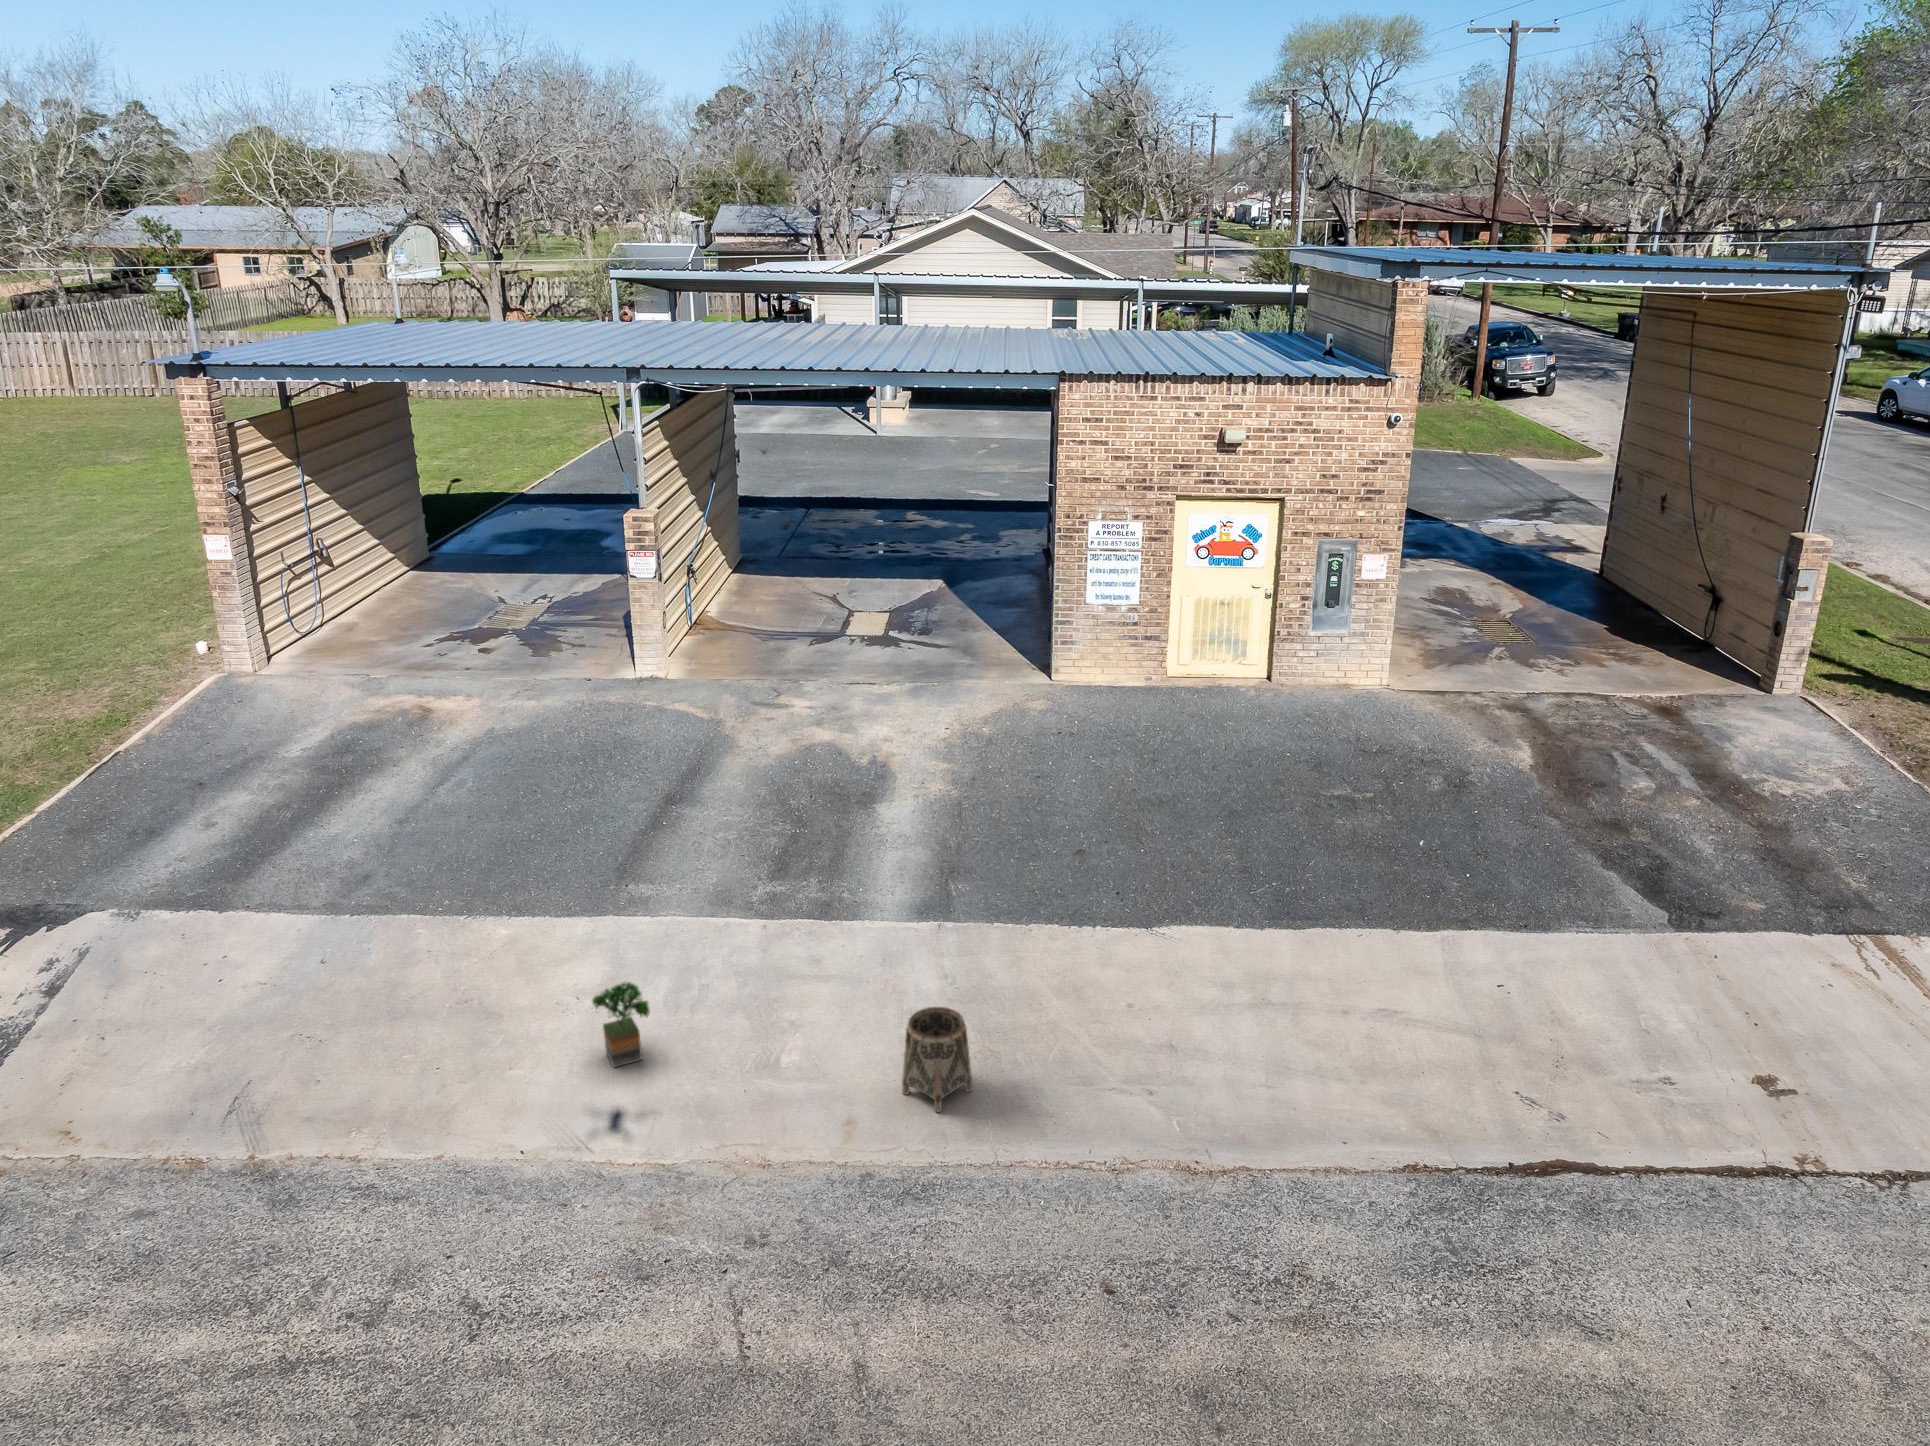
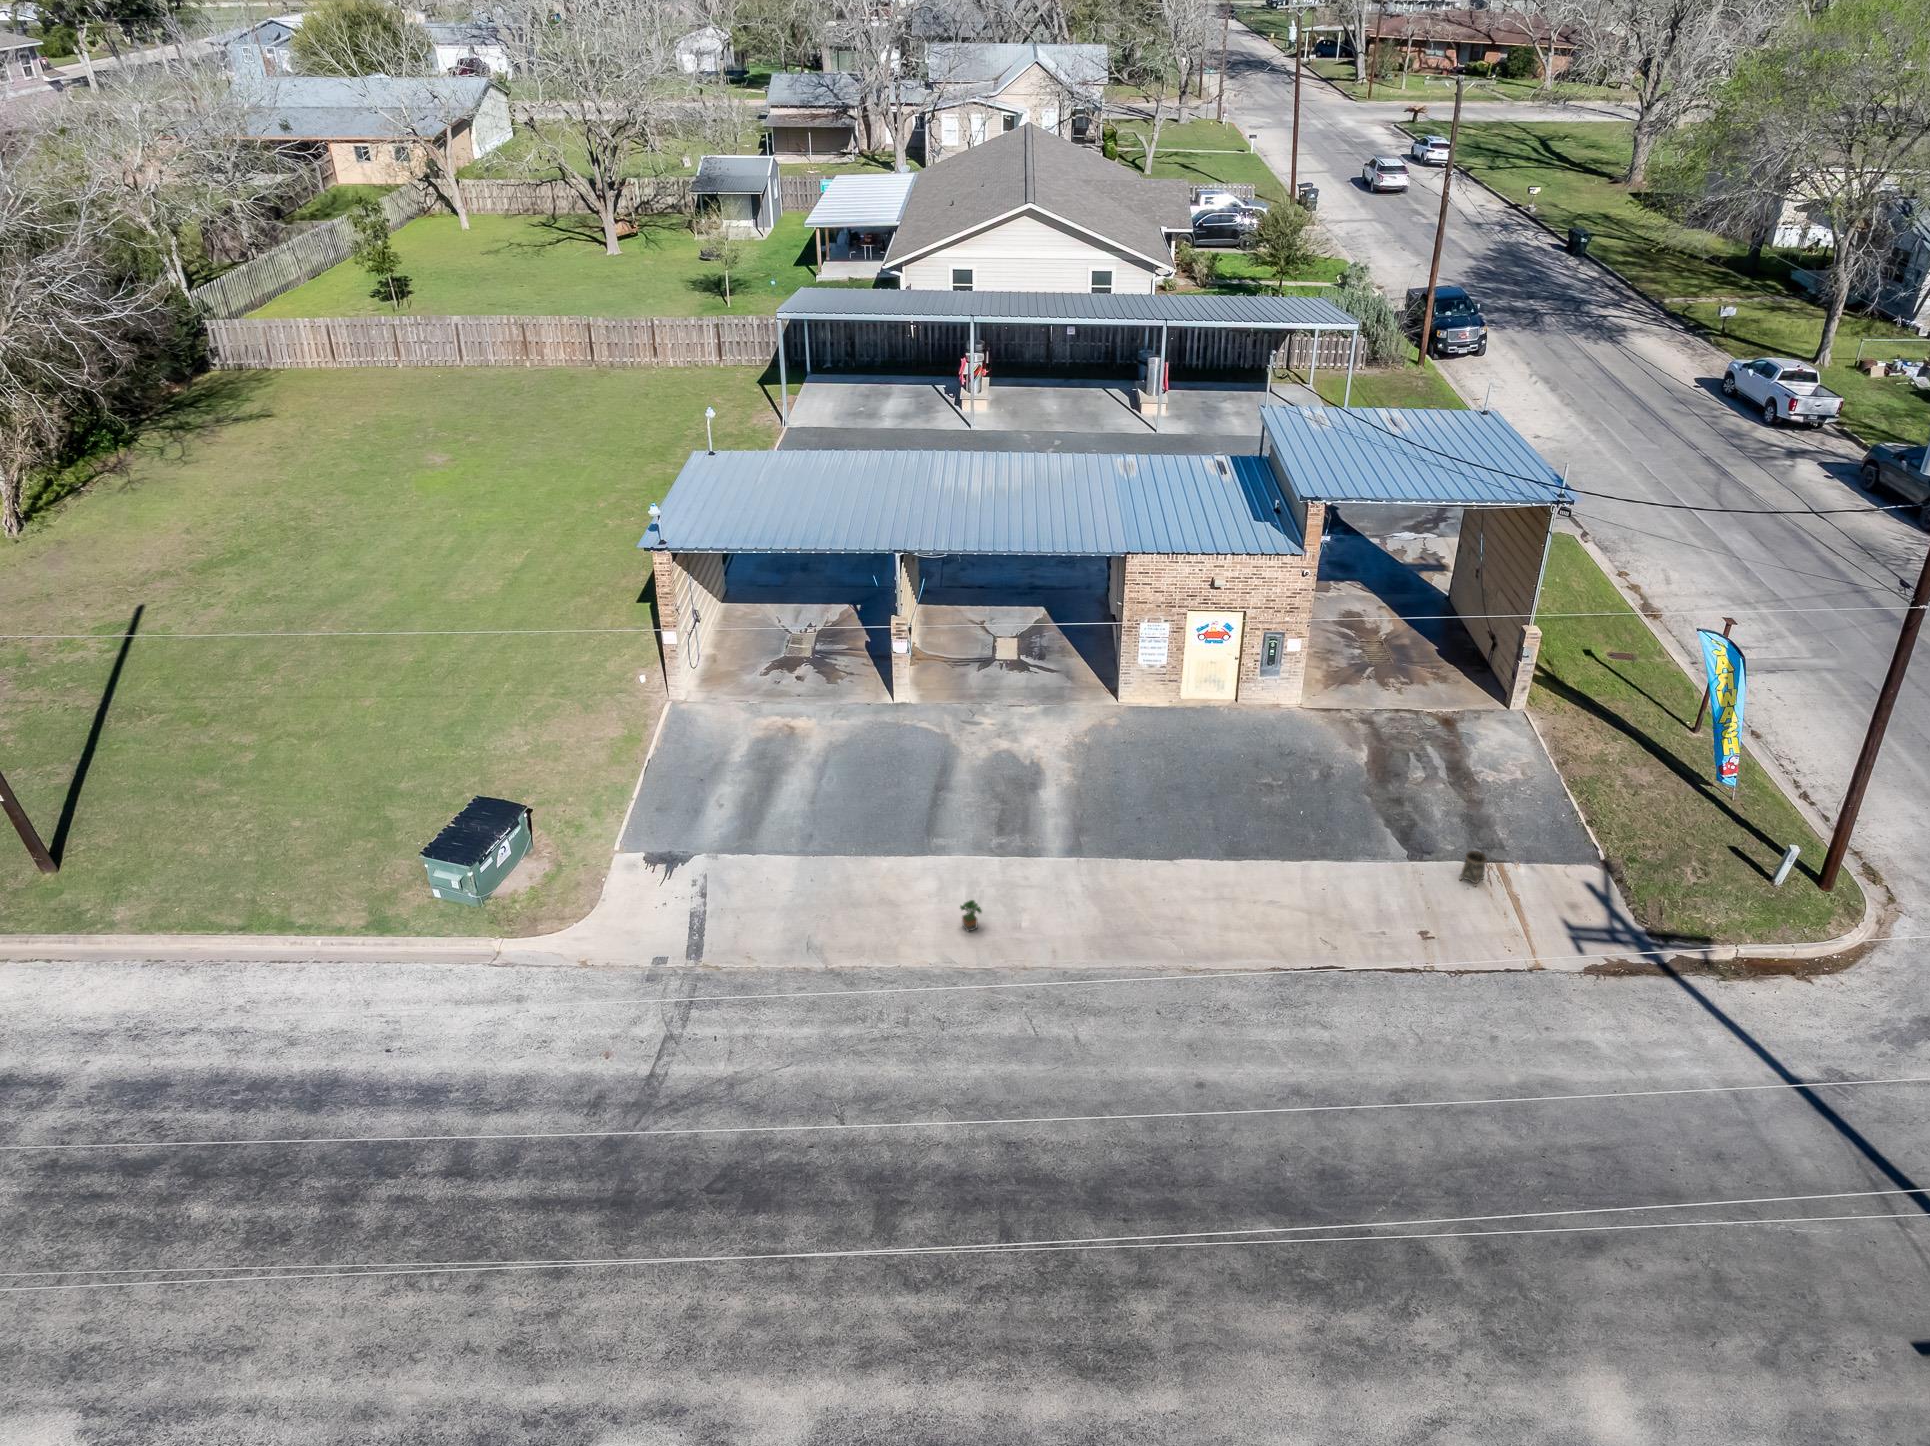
basket: present [902,1007,972,1113] -> present [1459,851,1487,887]

